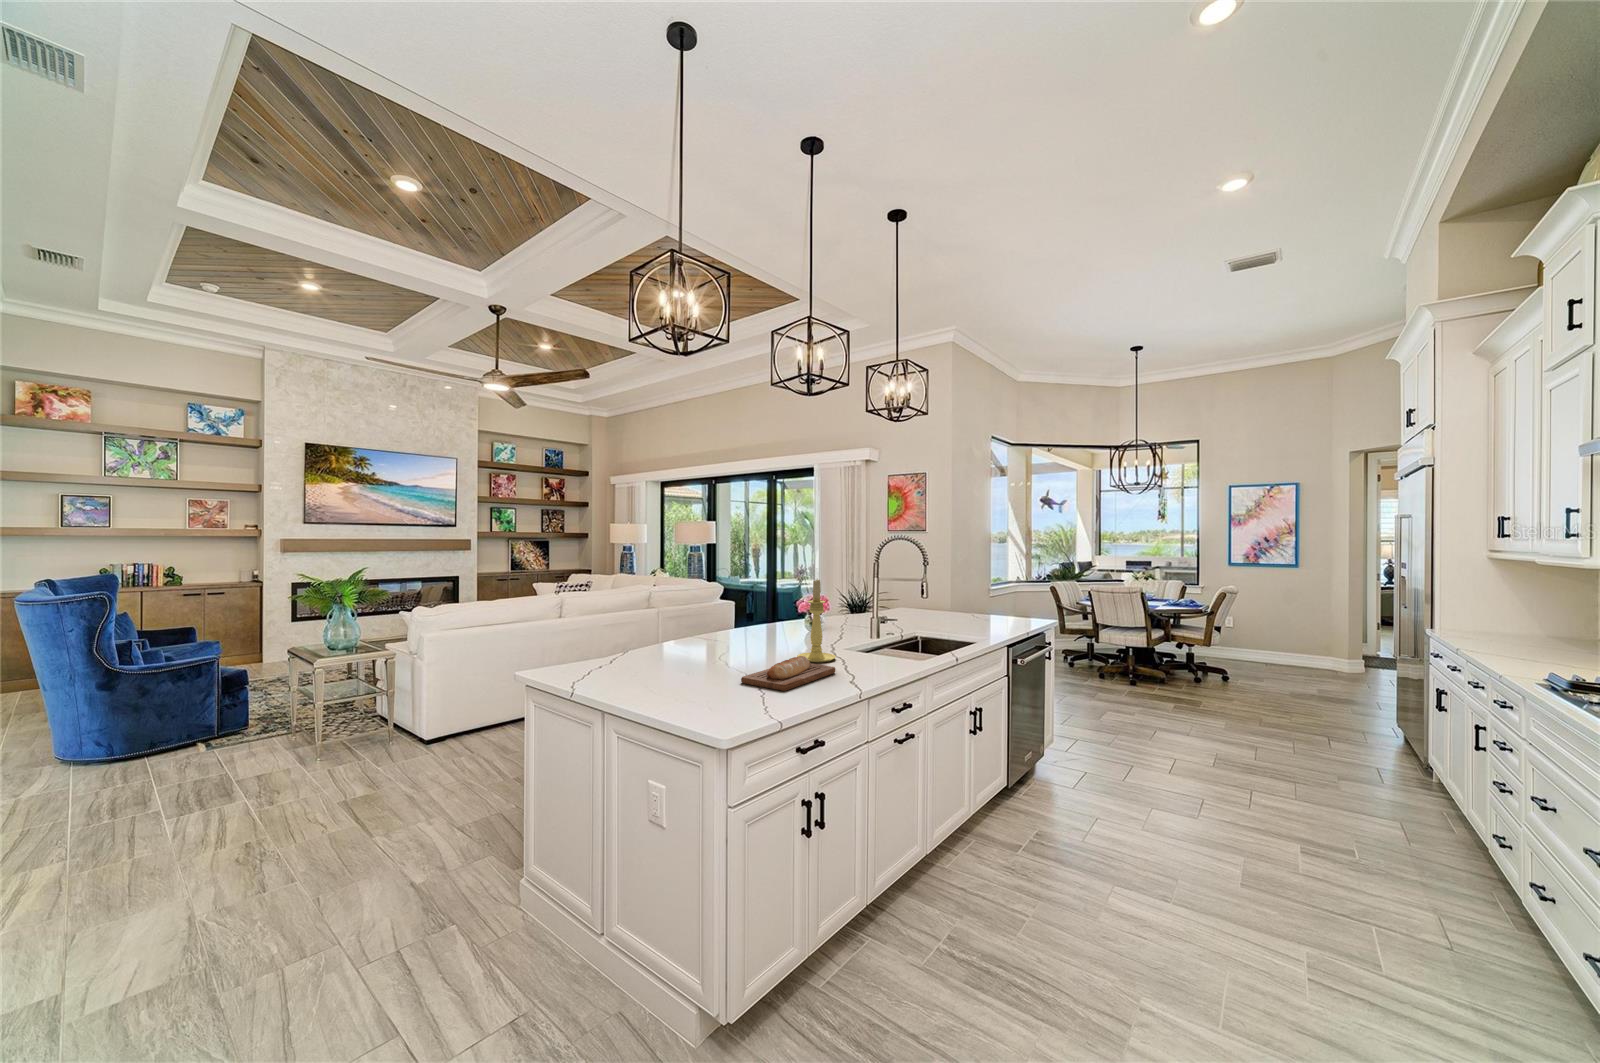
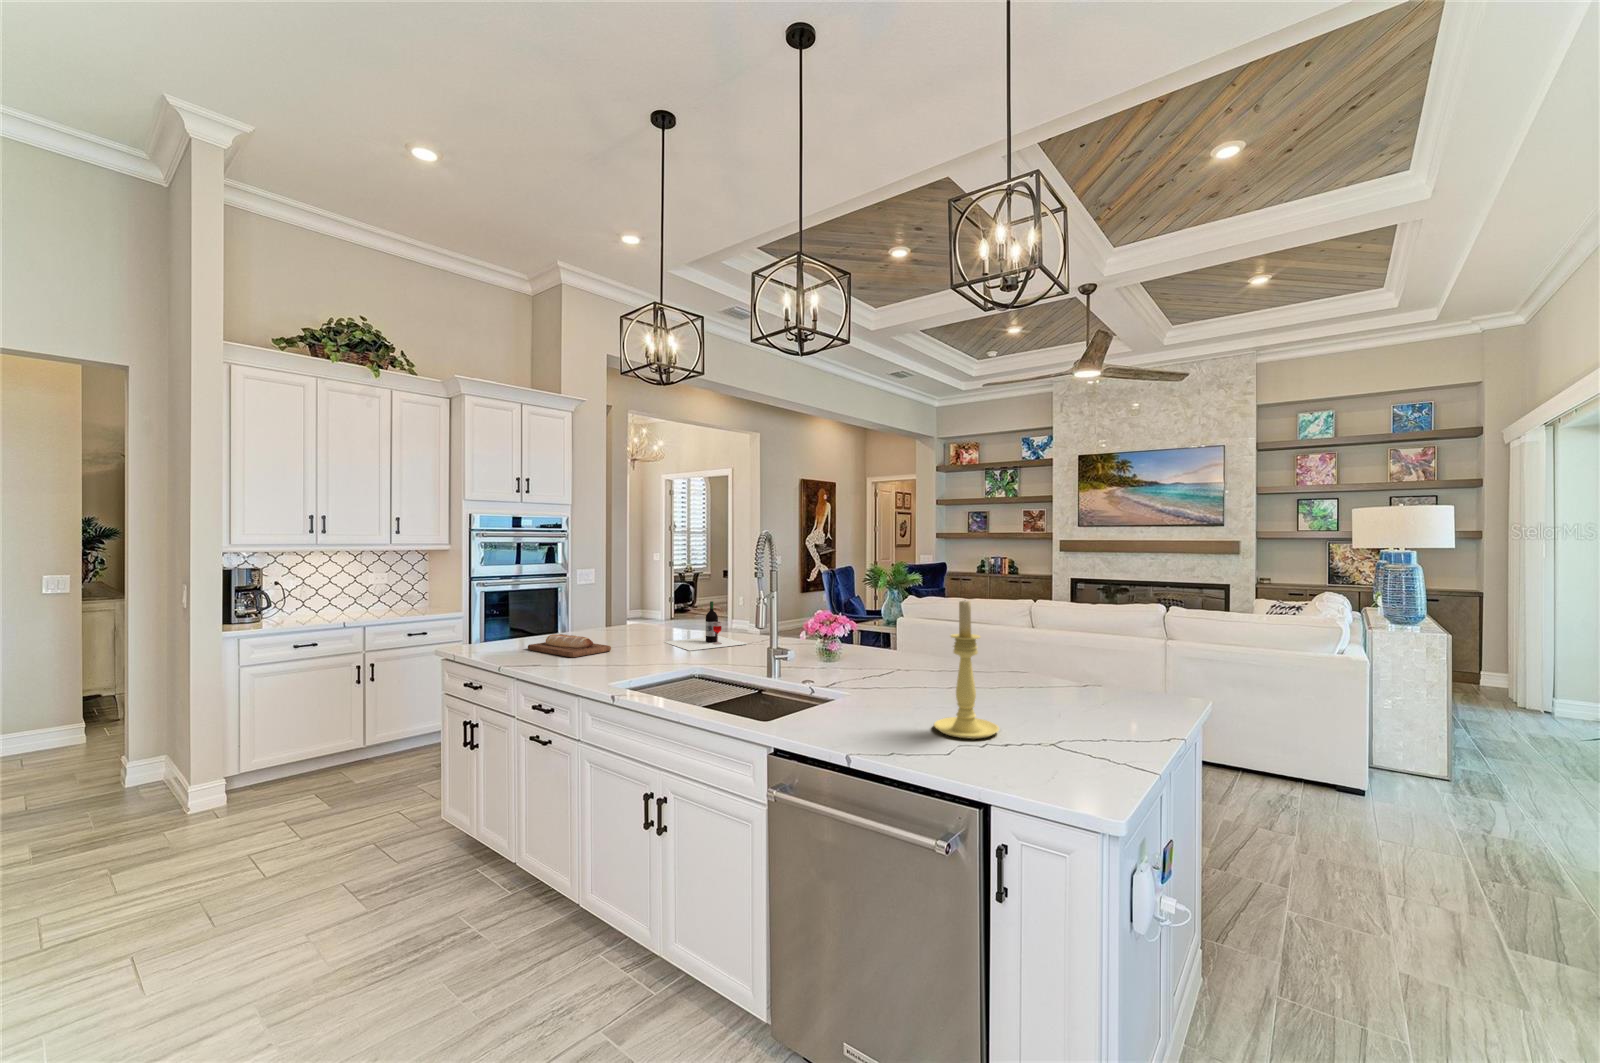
candle holder: present [797,579,836,662] -> present [934,601,999,739]
wine bottle: none [703,606,791,658] -> present [665,601,746,651]

